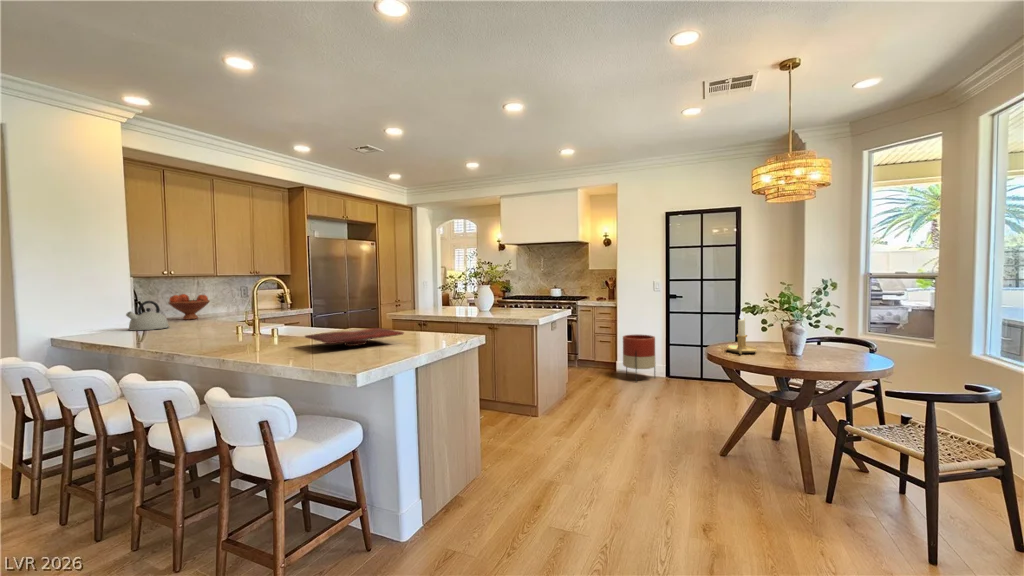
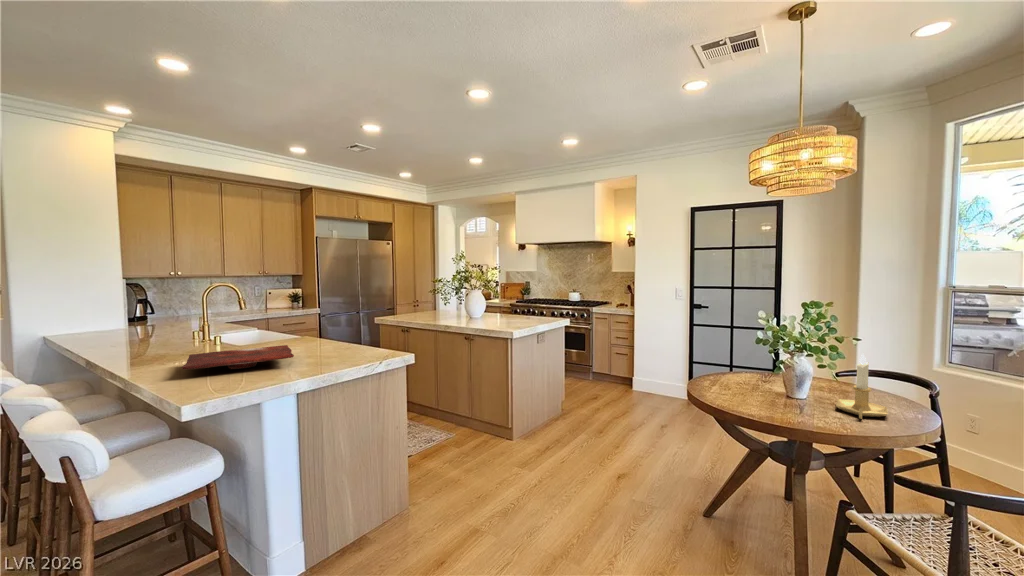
fruit bowl: present [168,294,210,320] -> none [169,294,211,319]
kettle: present [126,301,169,330] -> none [101,303,147,332]
candlestick: present [727,312,757,355] -> present [836,353,888,419]
planter: present [623,335,655,378] -> none [636,347,674,403]

